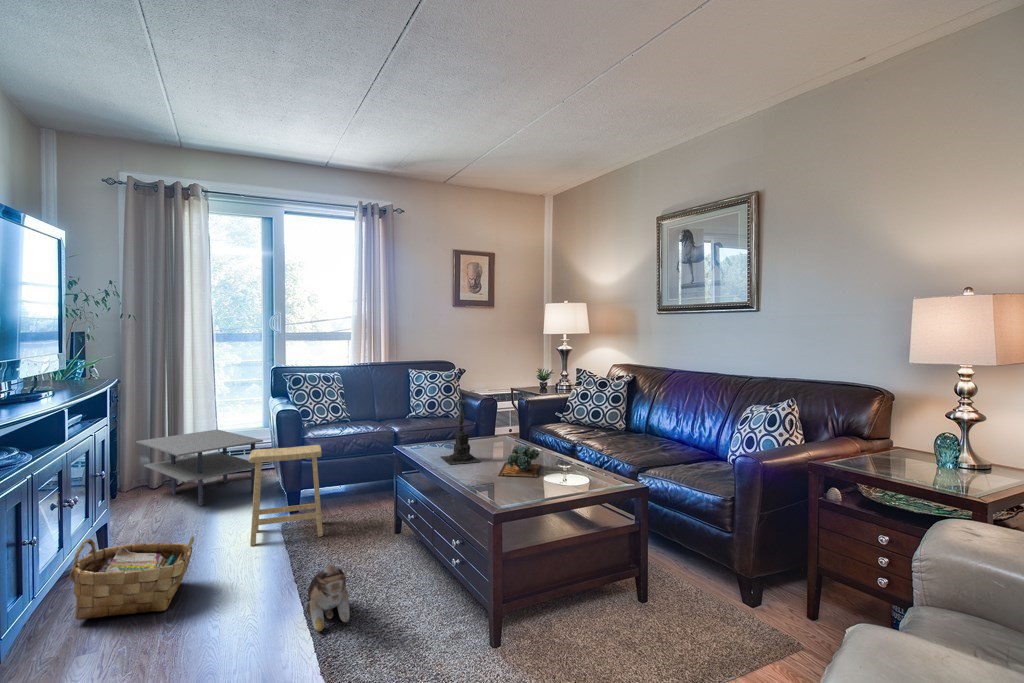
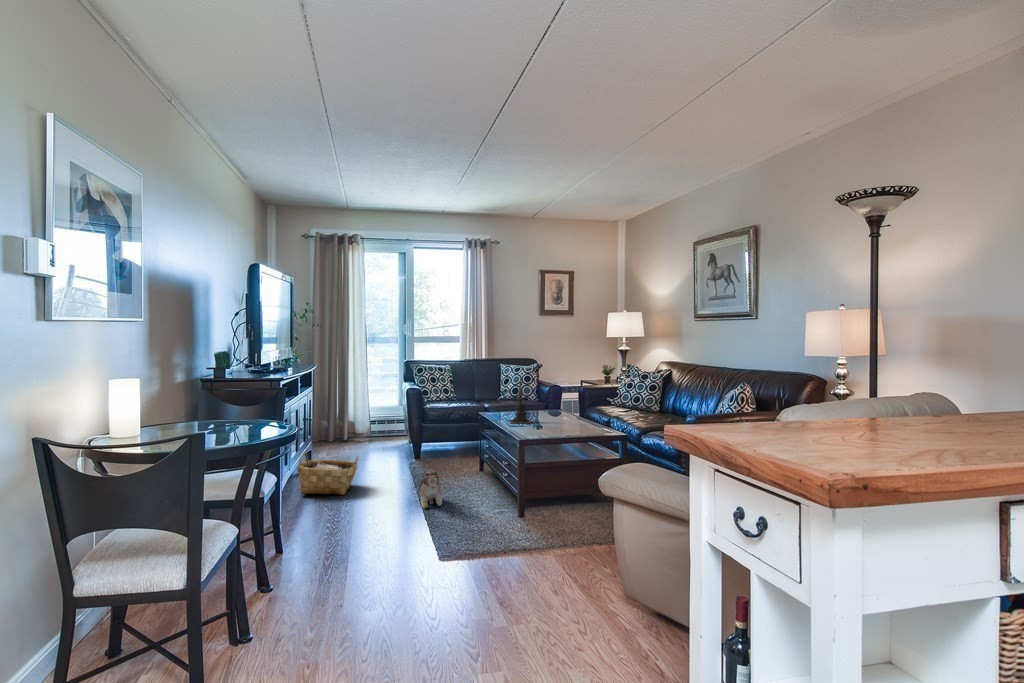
side table: present [136,430,263,506] -> none [321,404,398,452]
succulent plant: present [499,444,540,477] -> none [539,411,571,431]
footstool: present [249,445,323,546] -> none [389,411,434,472]

